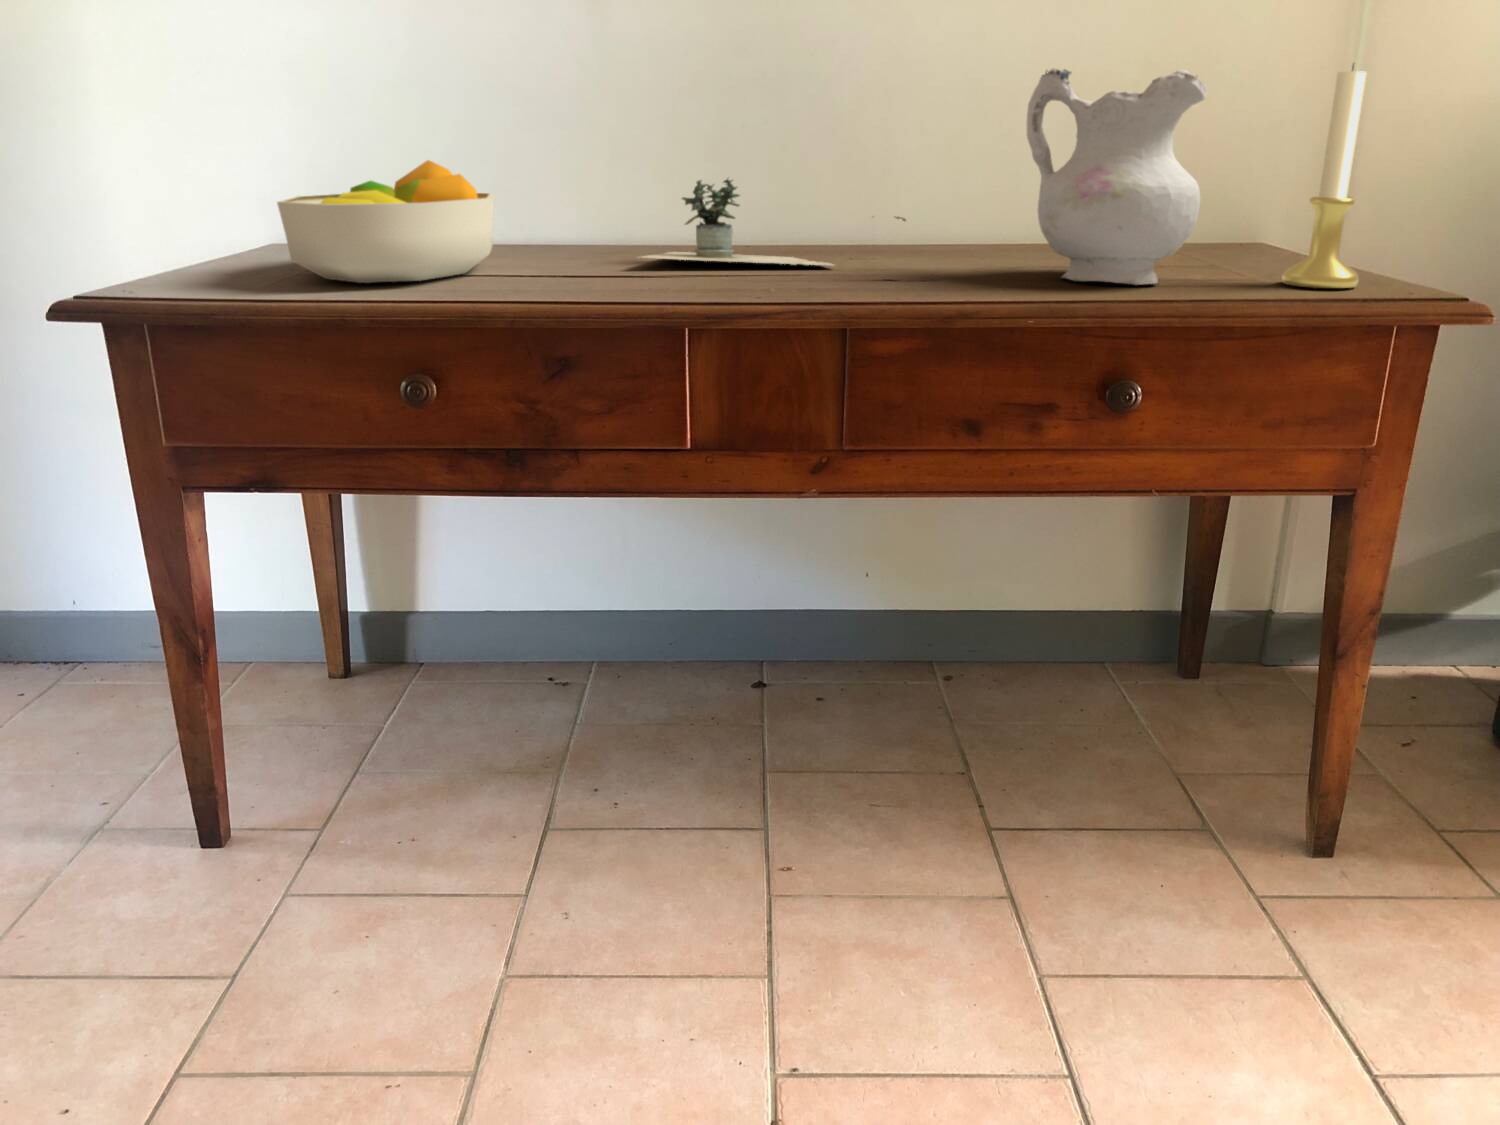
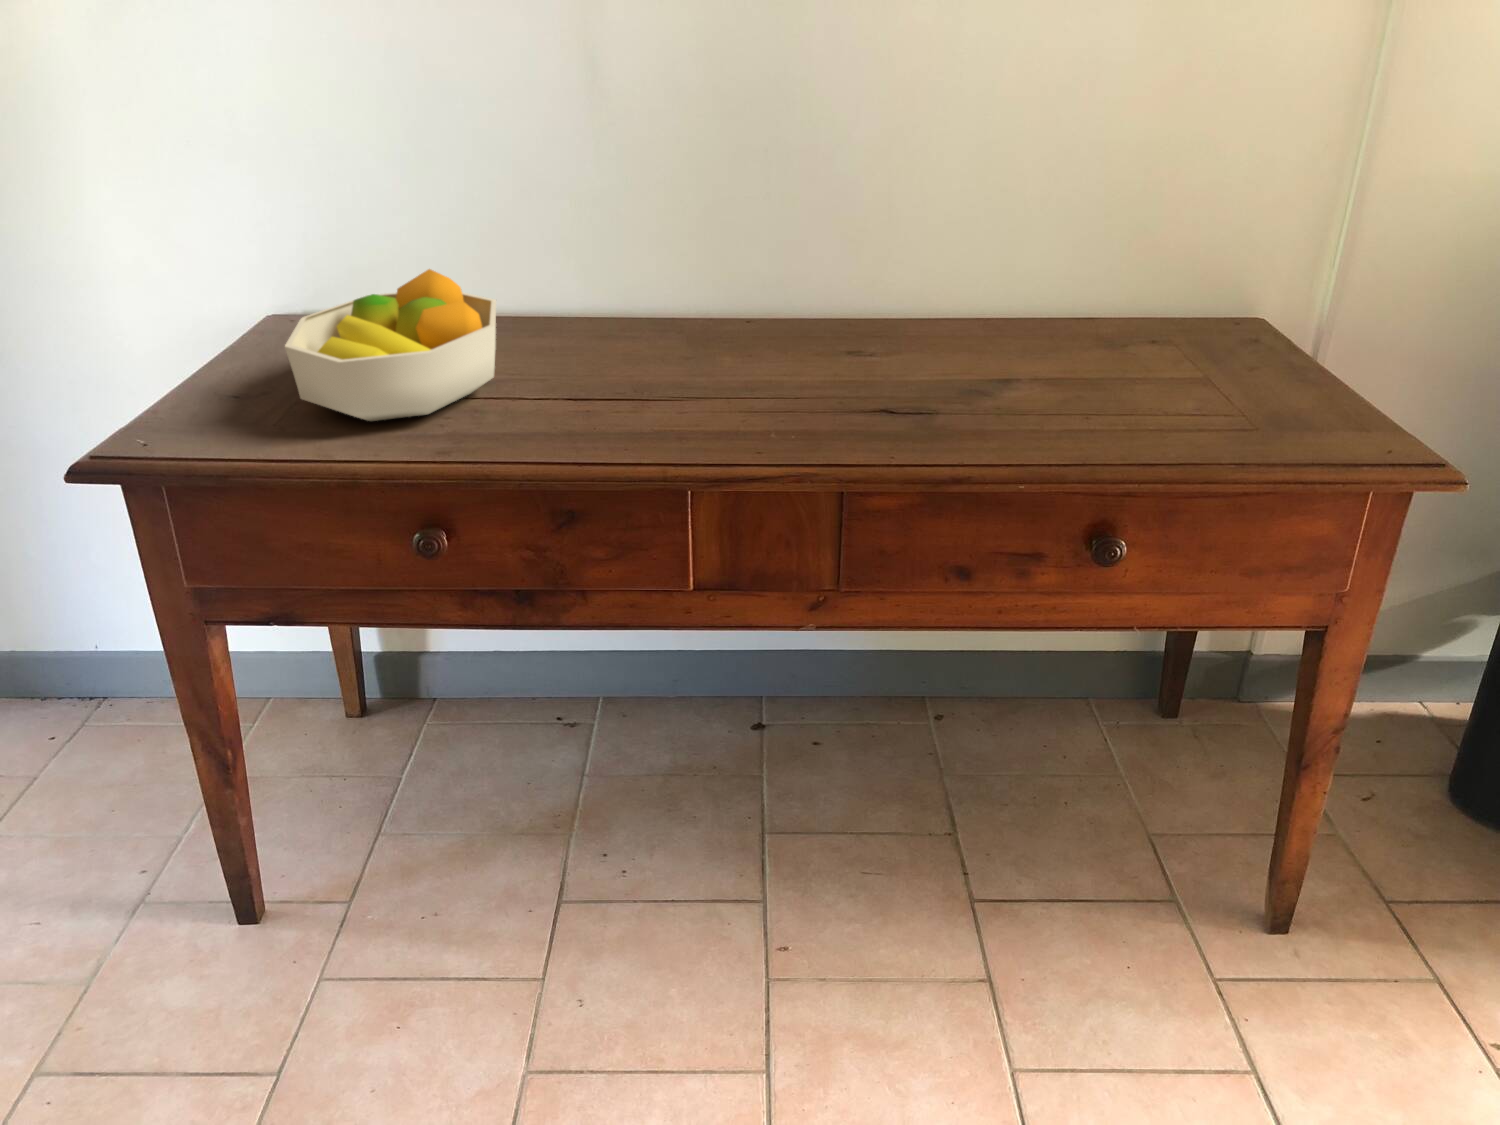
candle holder: present [1282,65,1367,288] -> none [1269,216,1363,432]
ceramic pitcher: present [1027,68,1208,285] -> none [1025,202,1205,424]
potted plant: present [641,179,905,265] -> none [635,285,905,378]

